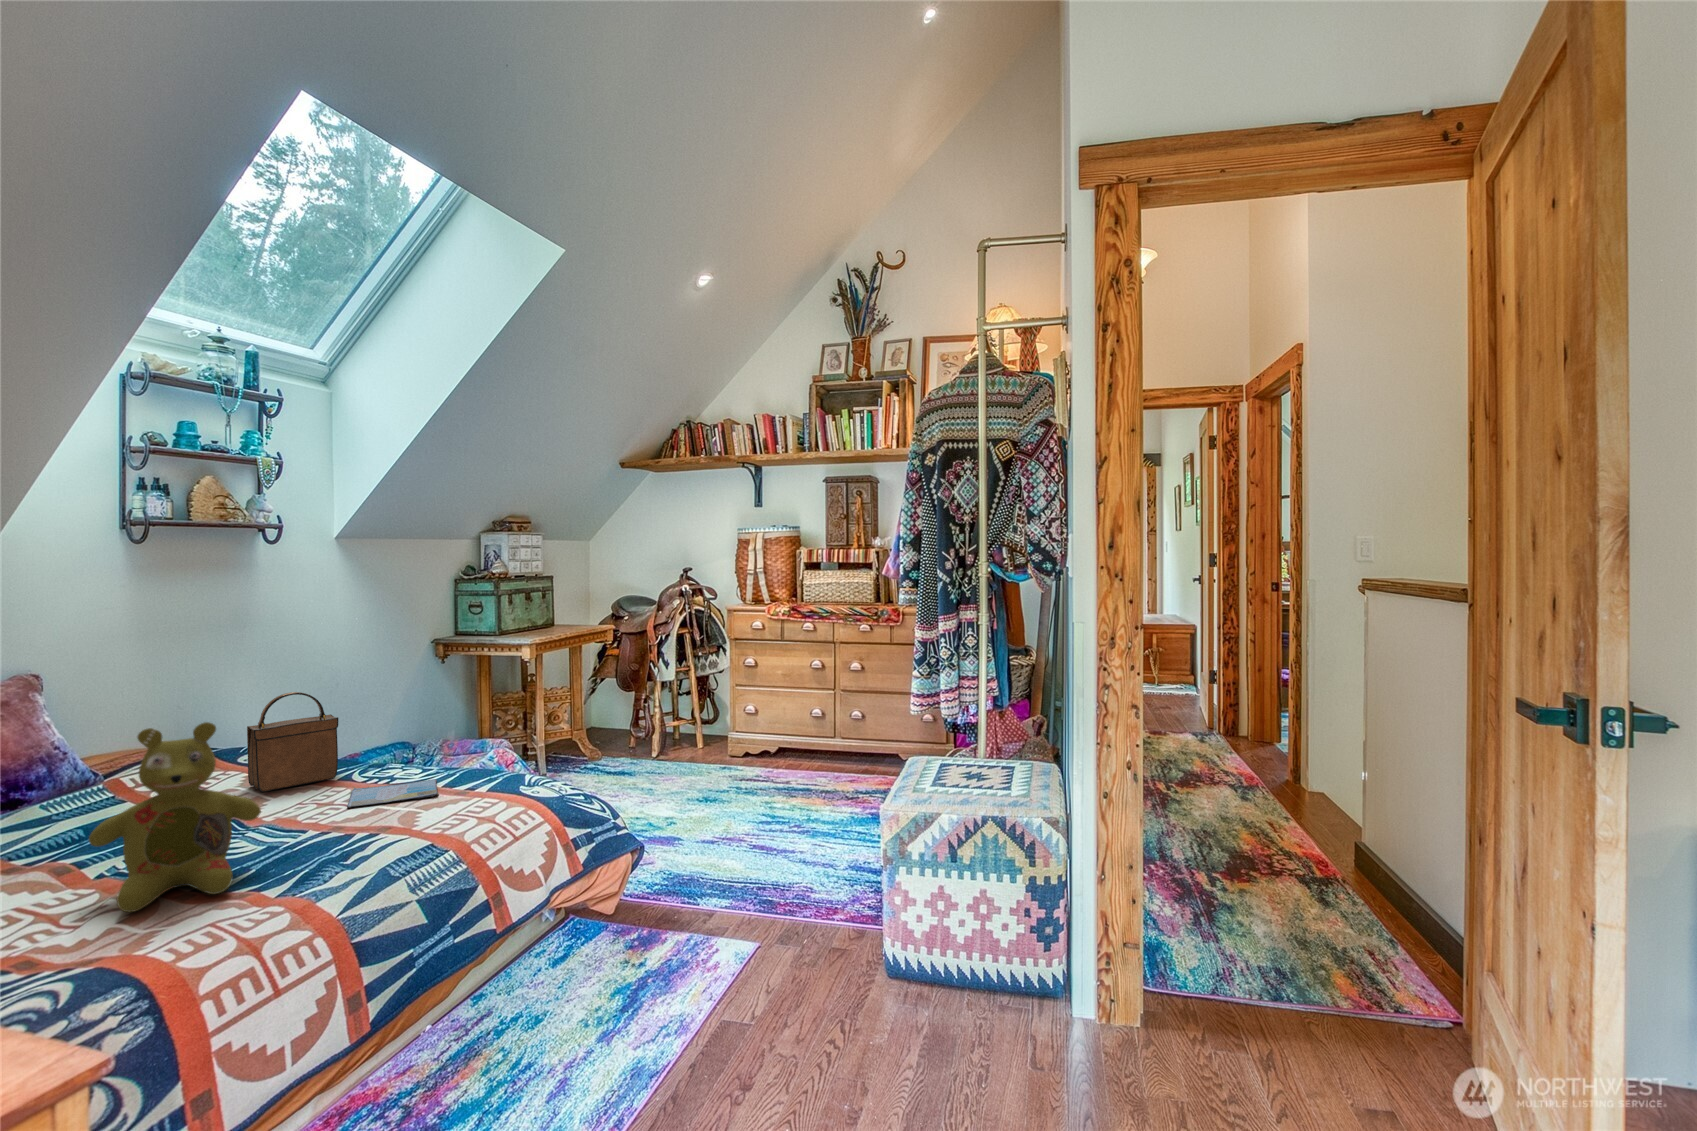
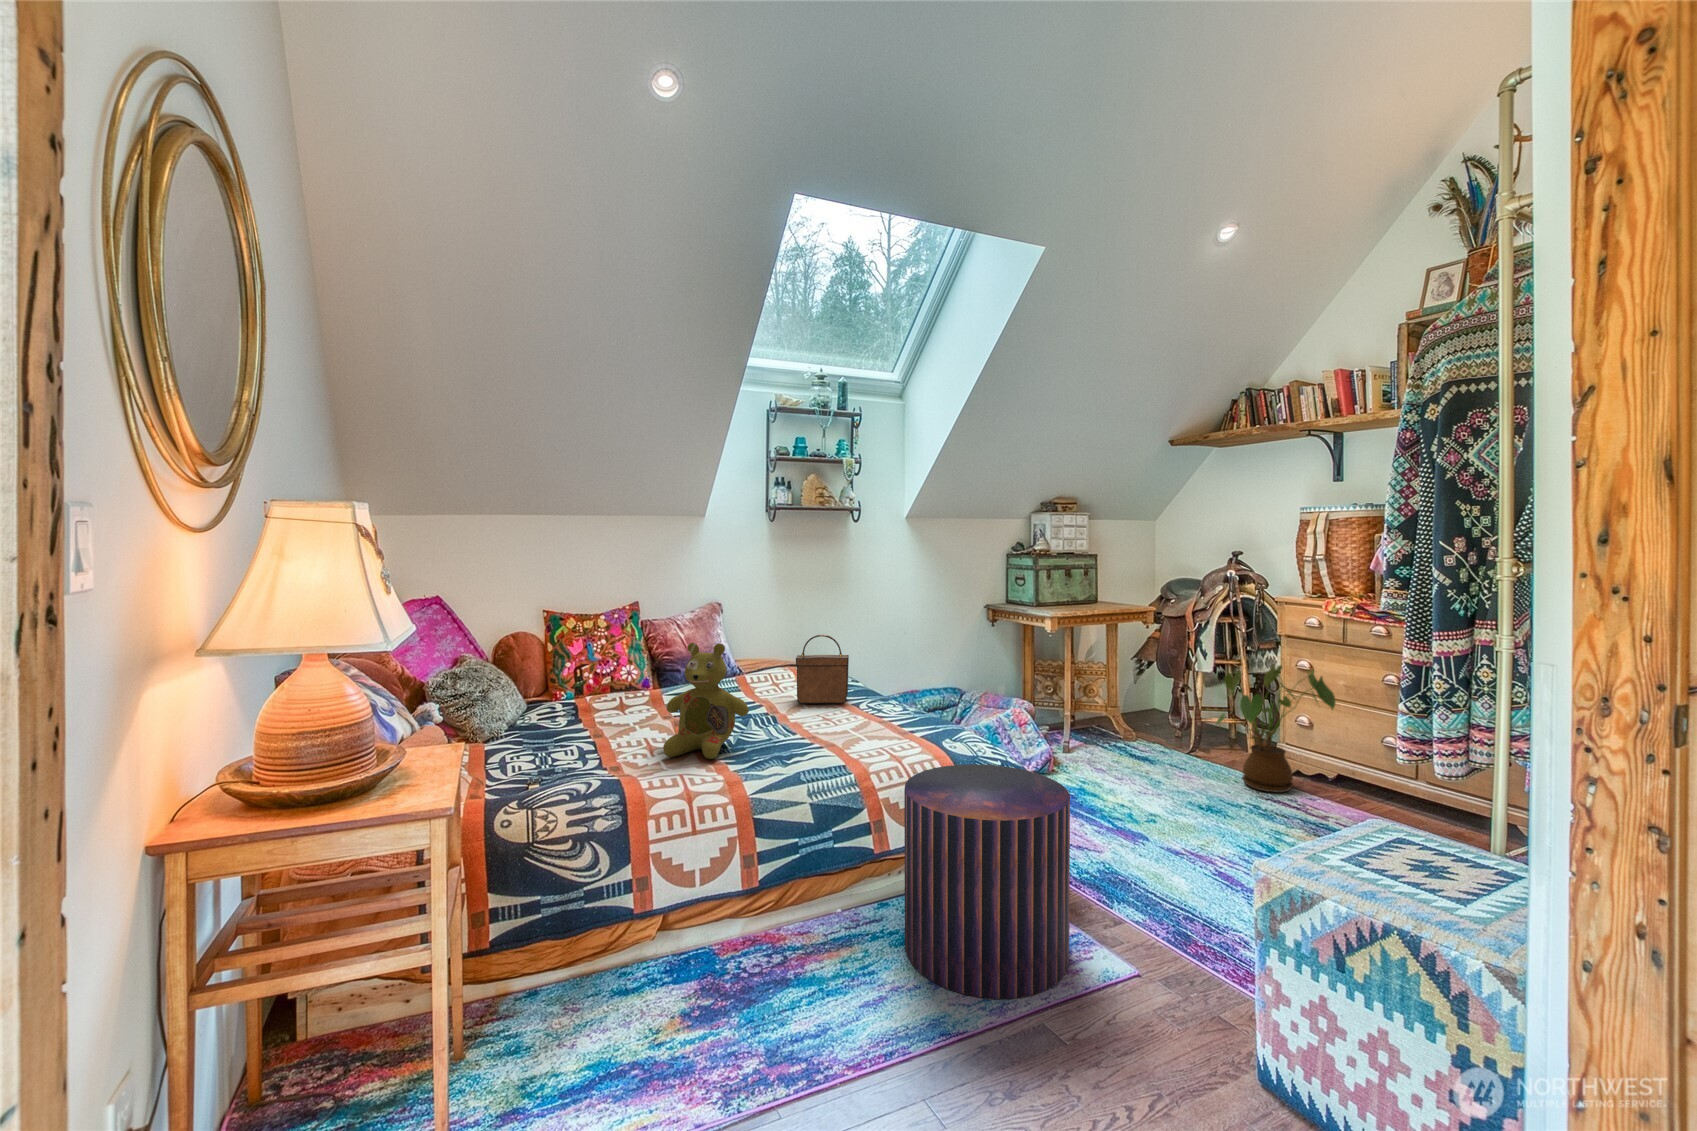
house plant: none [696,666,784,776] -> present [1216,665,1336,793]
book: present [347,779,438,808] -> none [828,712,899,730]
pouf: none [535,796,708,1038] -> present [904,764,1070,999]

